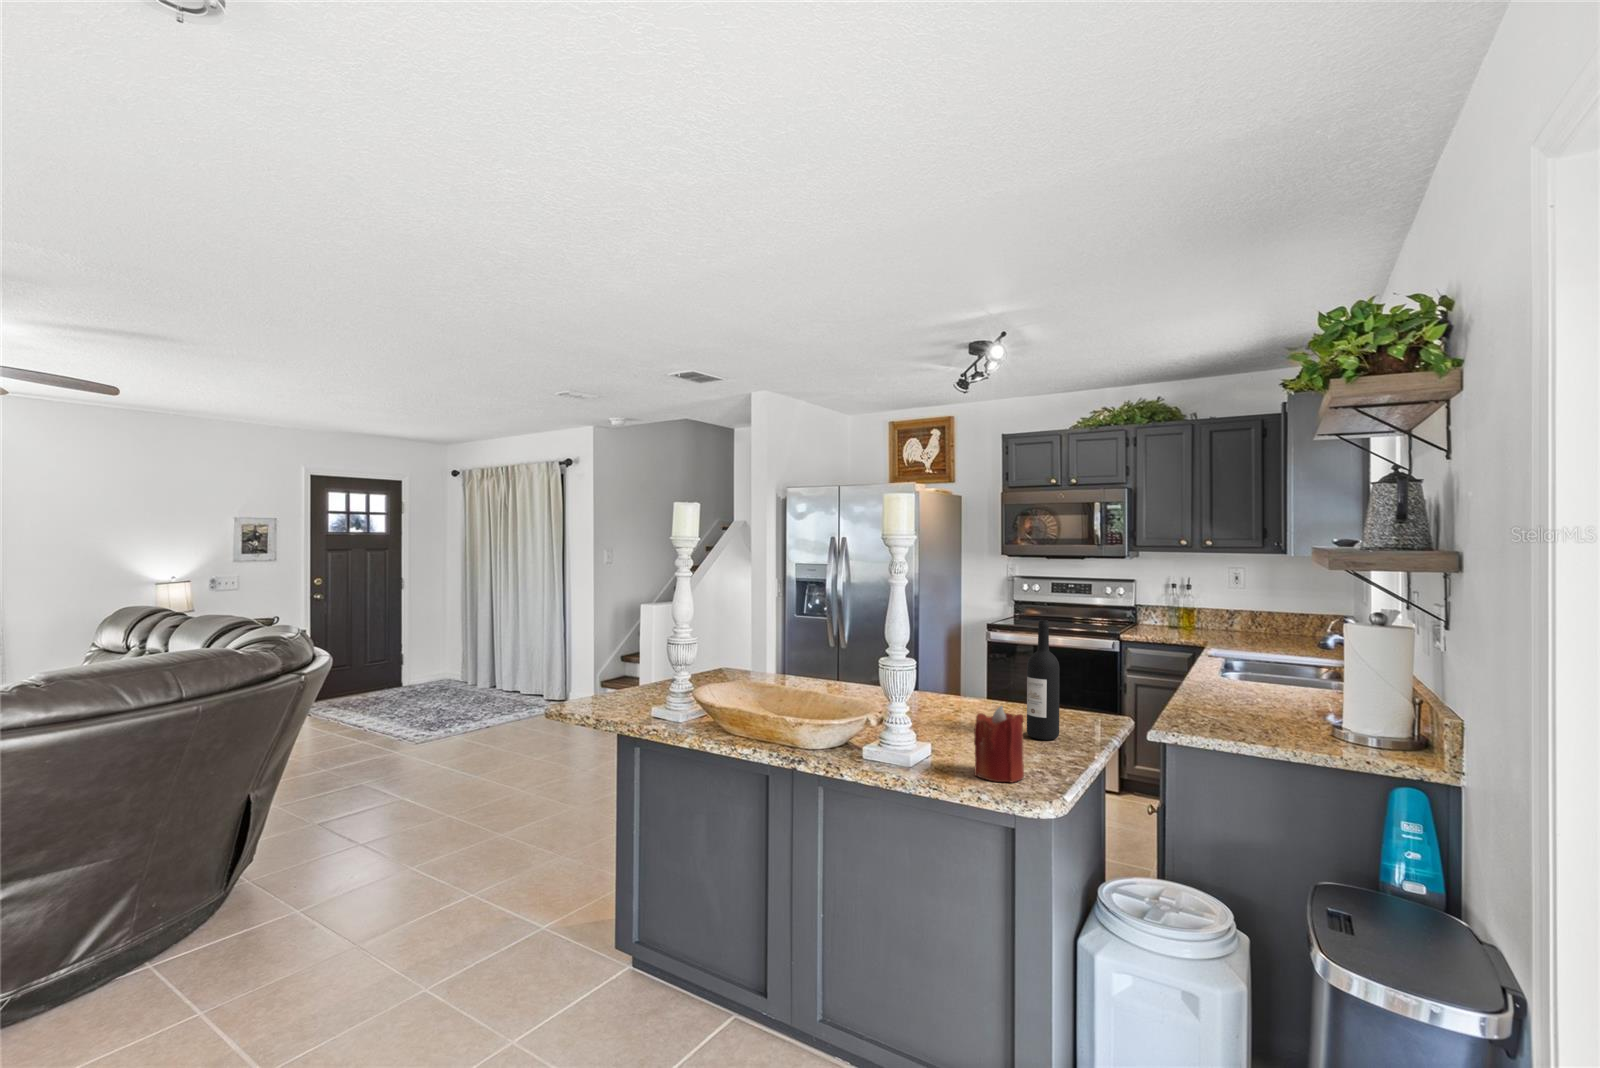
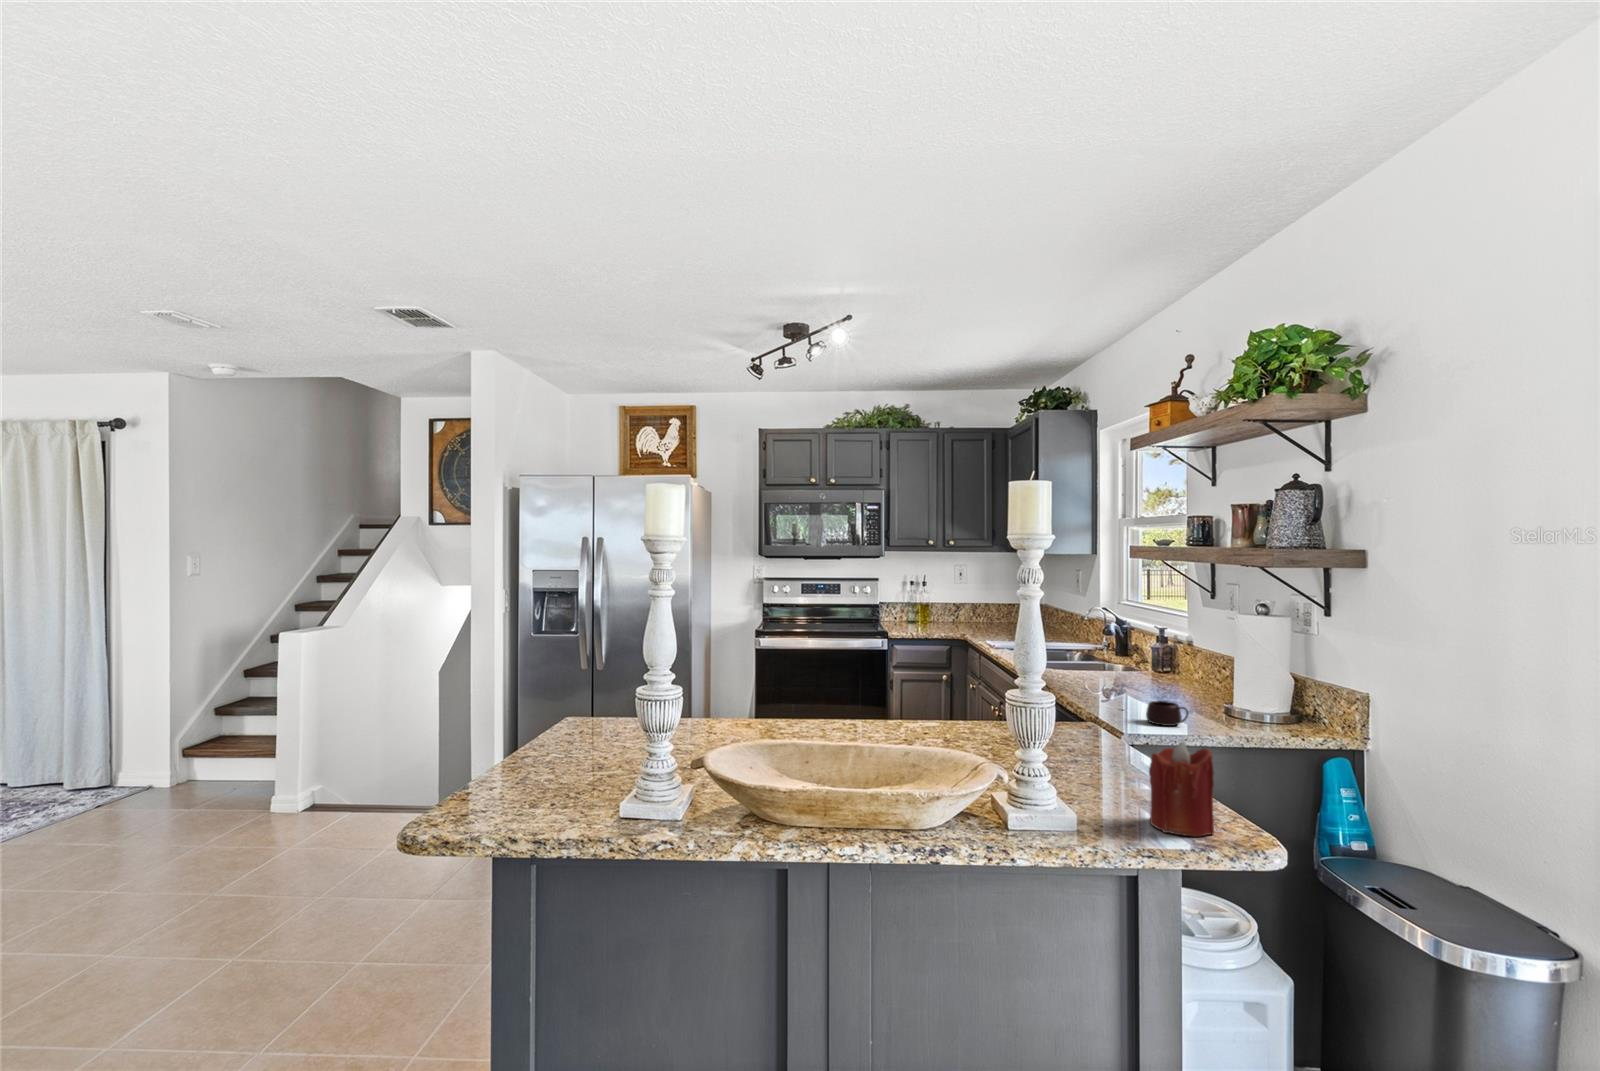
wine bottle: present [1027,620,1059,740] -> none [1079,631,1117,767]
mug: none [1200,702,1236,727] -> present [1146,701,1188,726]

